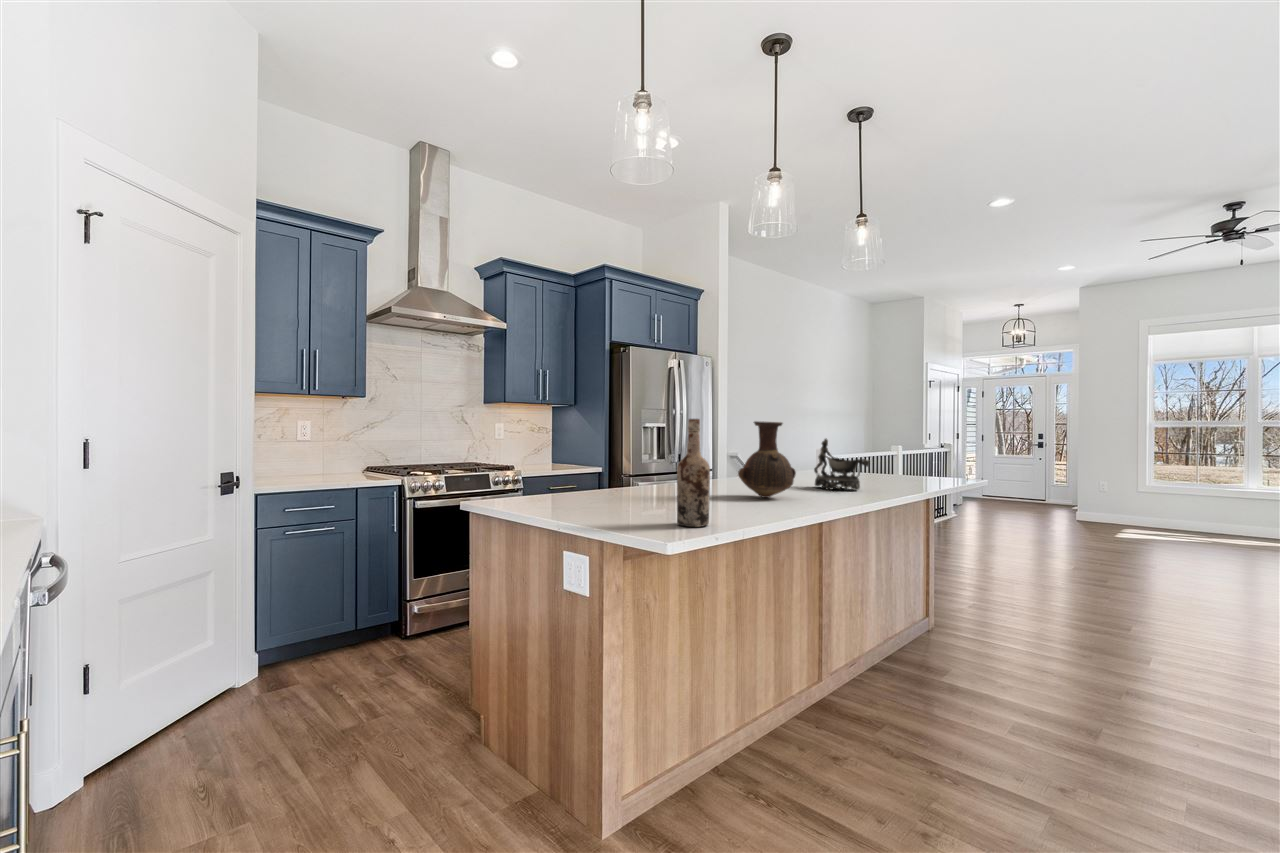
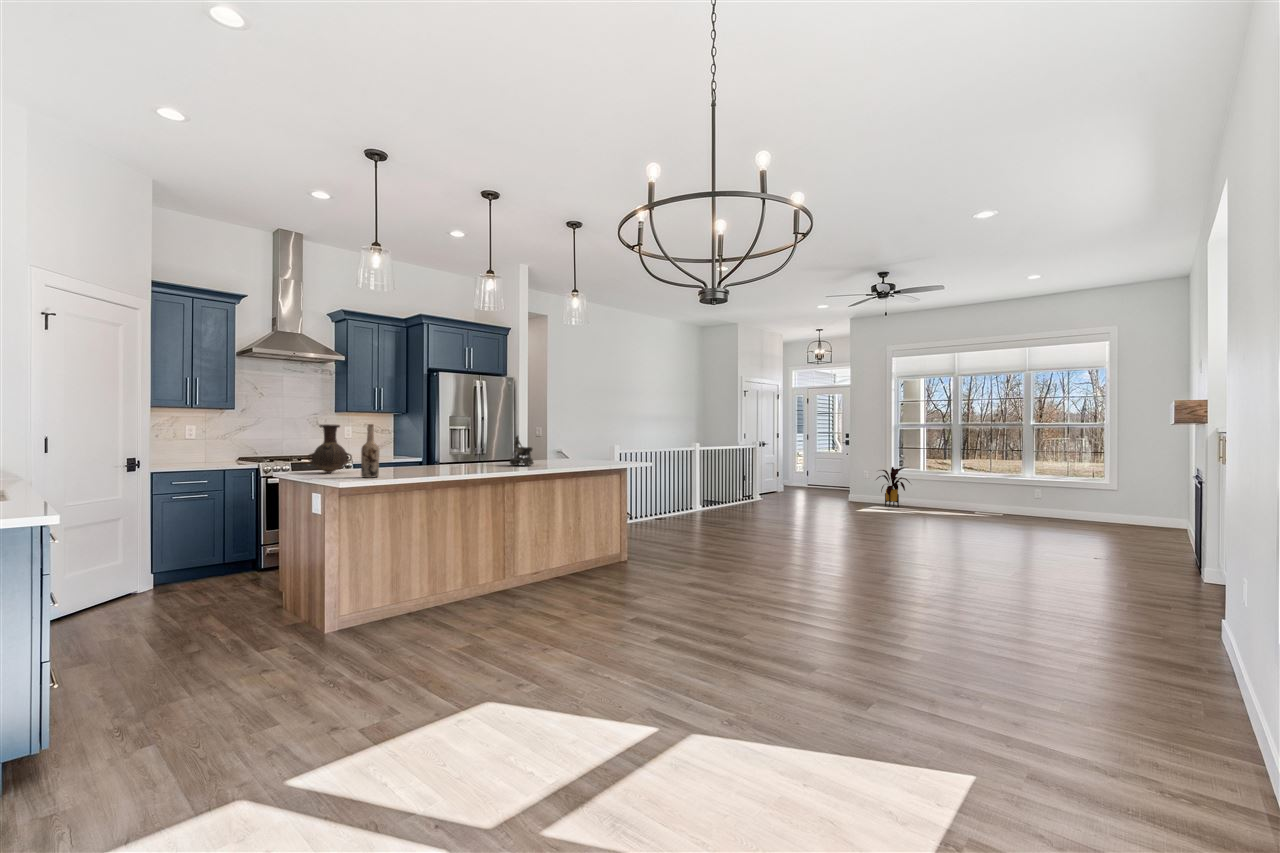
vase: present [738,421,796,498] -> present [307,424,352,473]
house plant: none [1131,479,1188,533] -> present [876,467,910,507]

